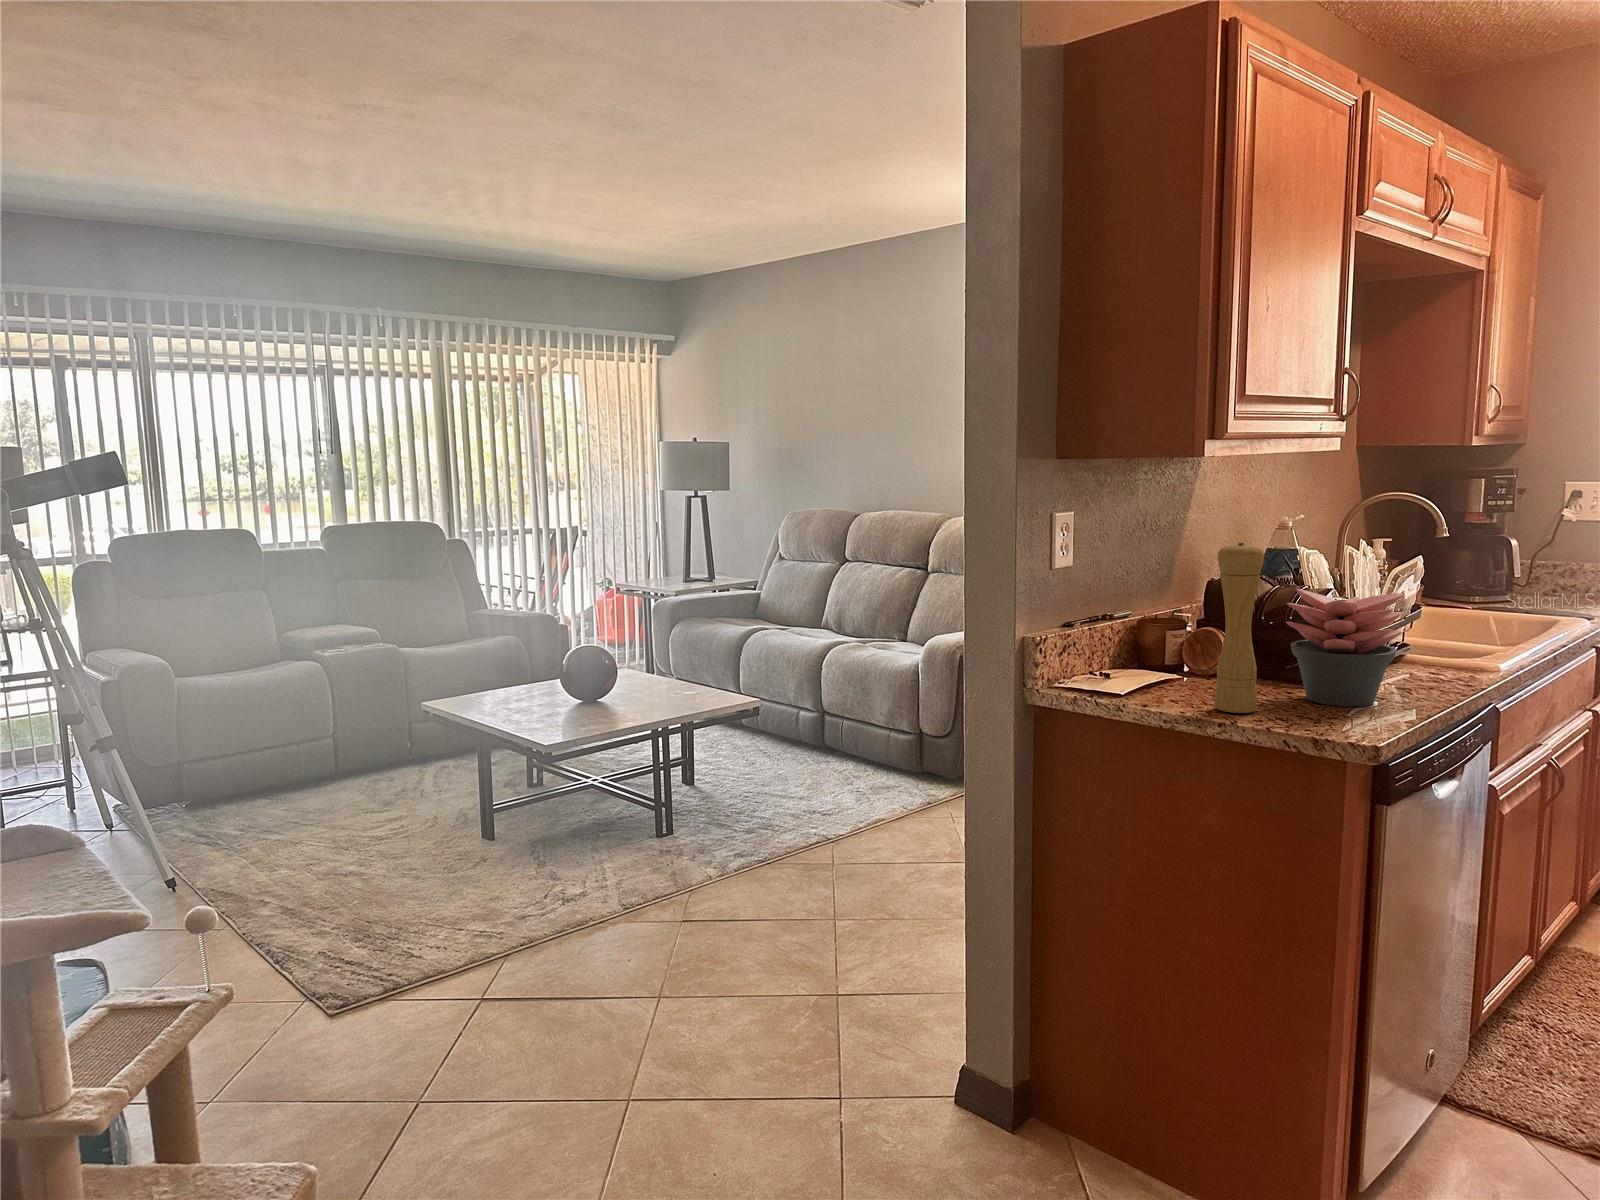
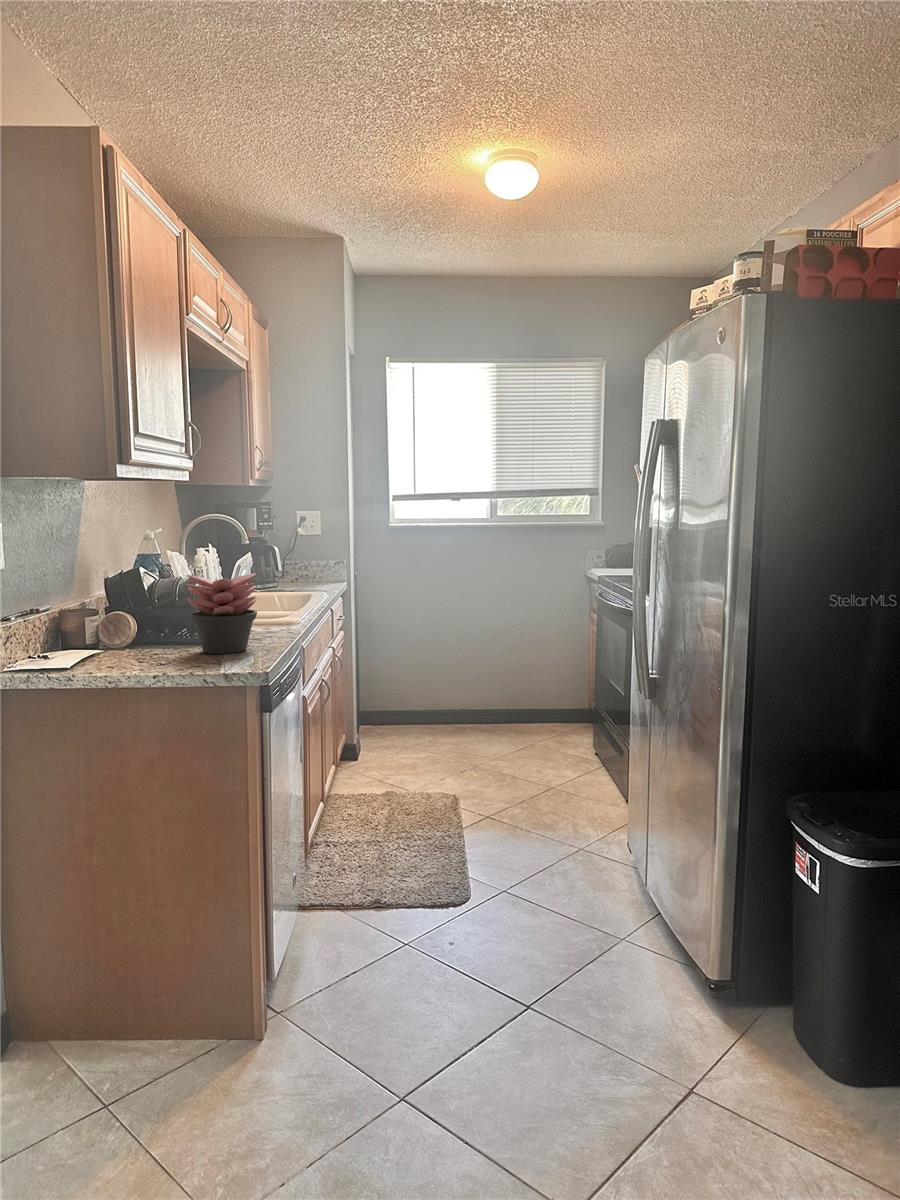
pepper mill: present [1215,543,1264,713] -> none [140,539,178,667]

